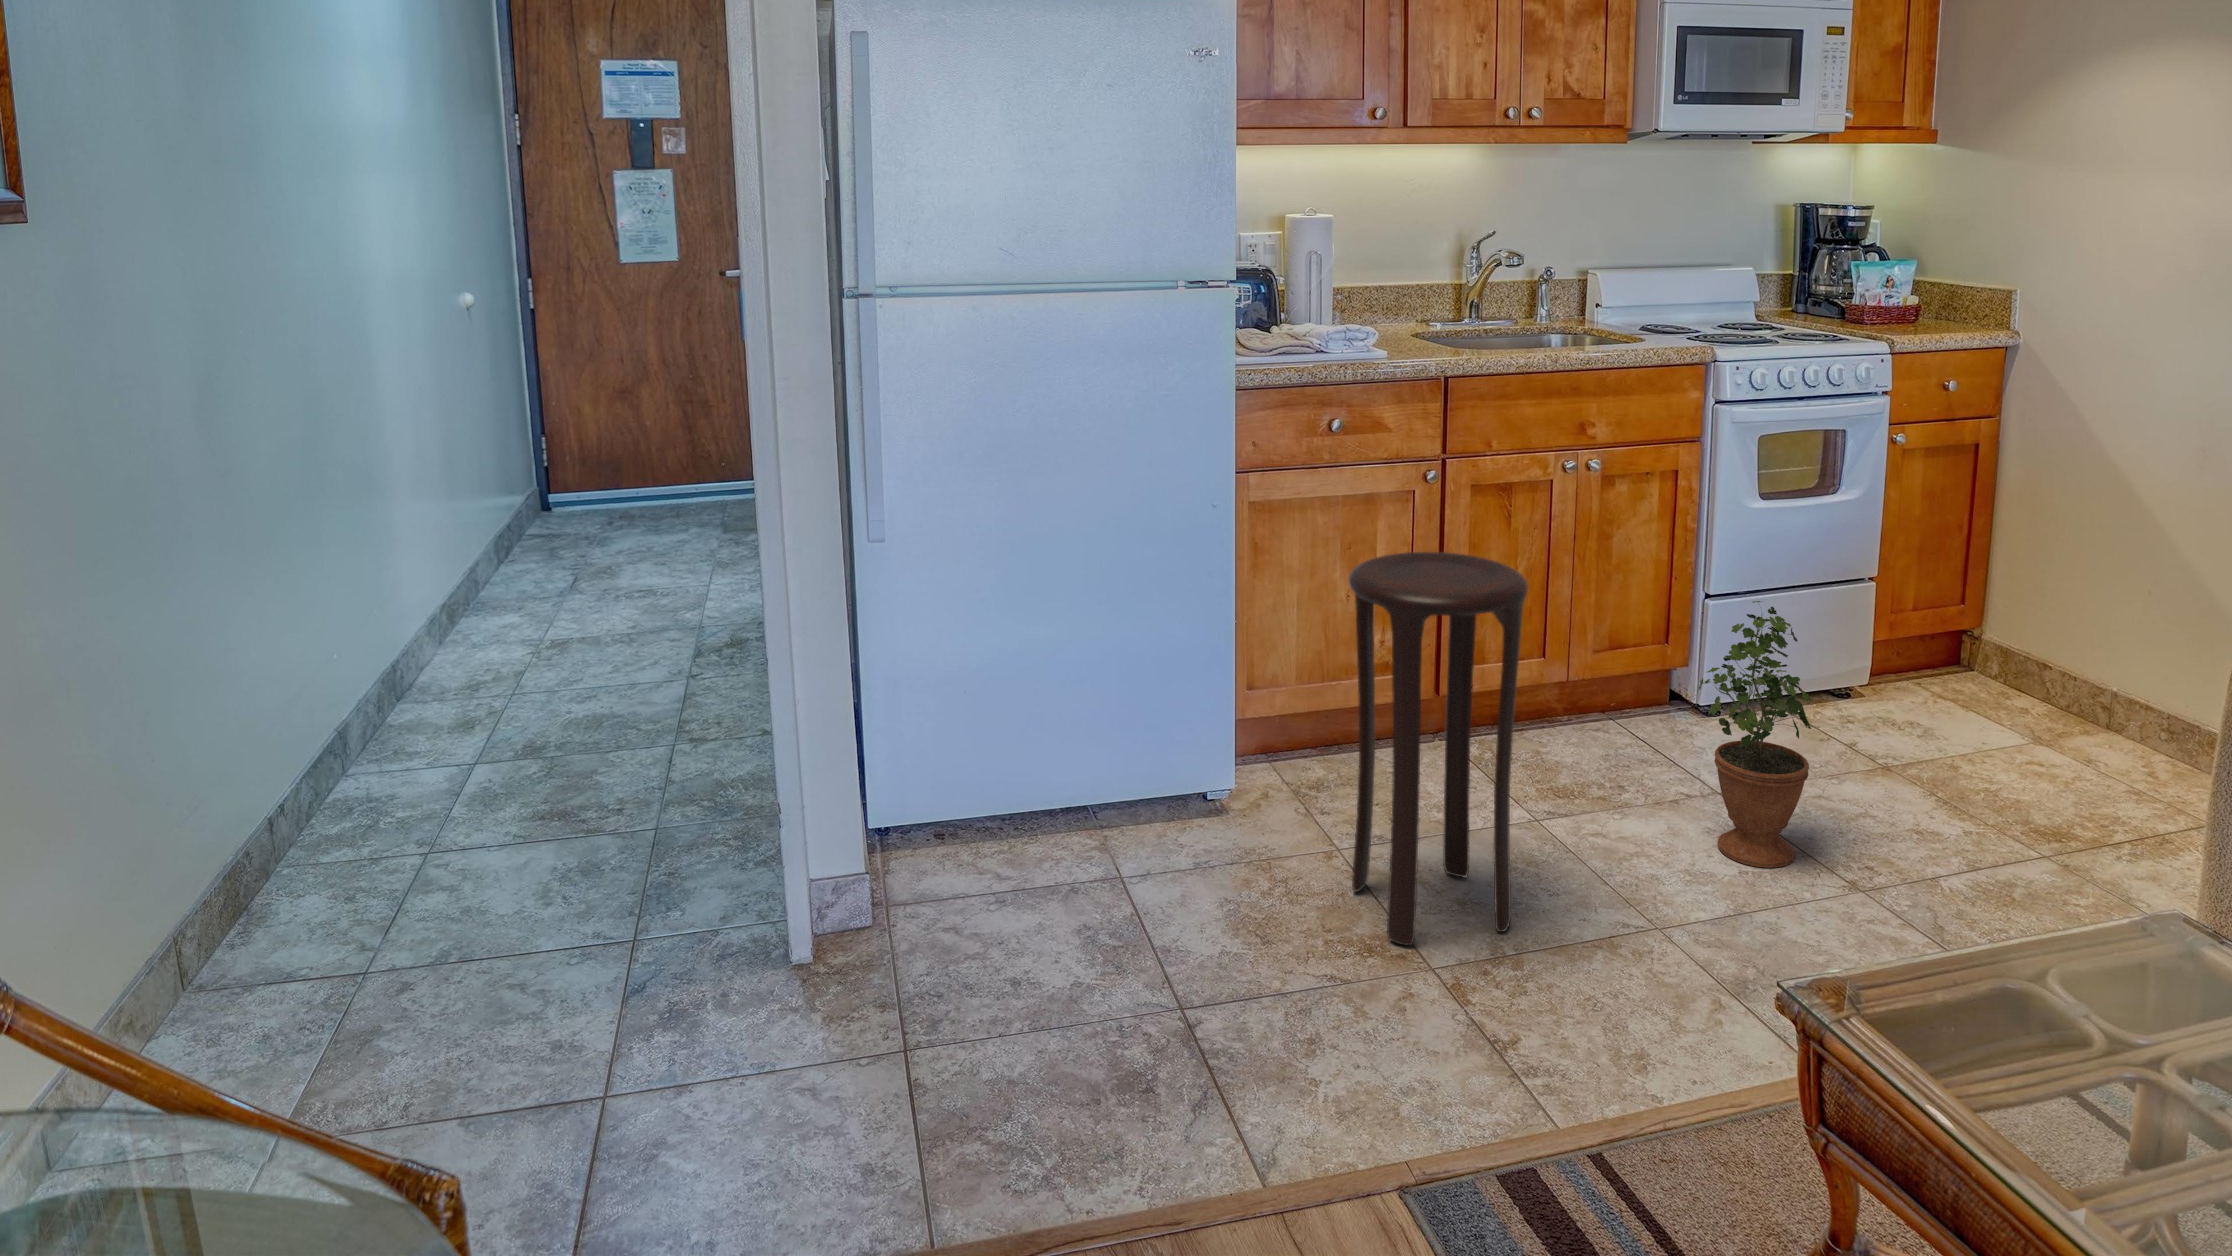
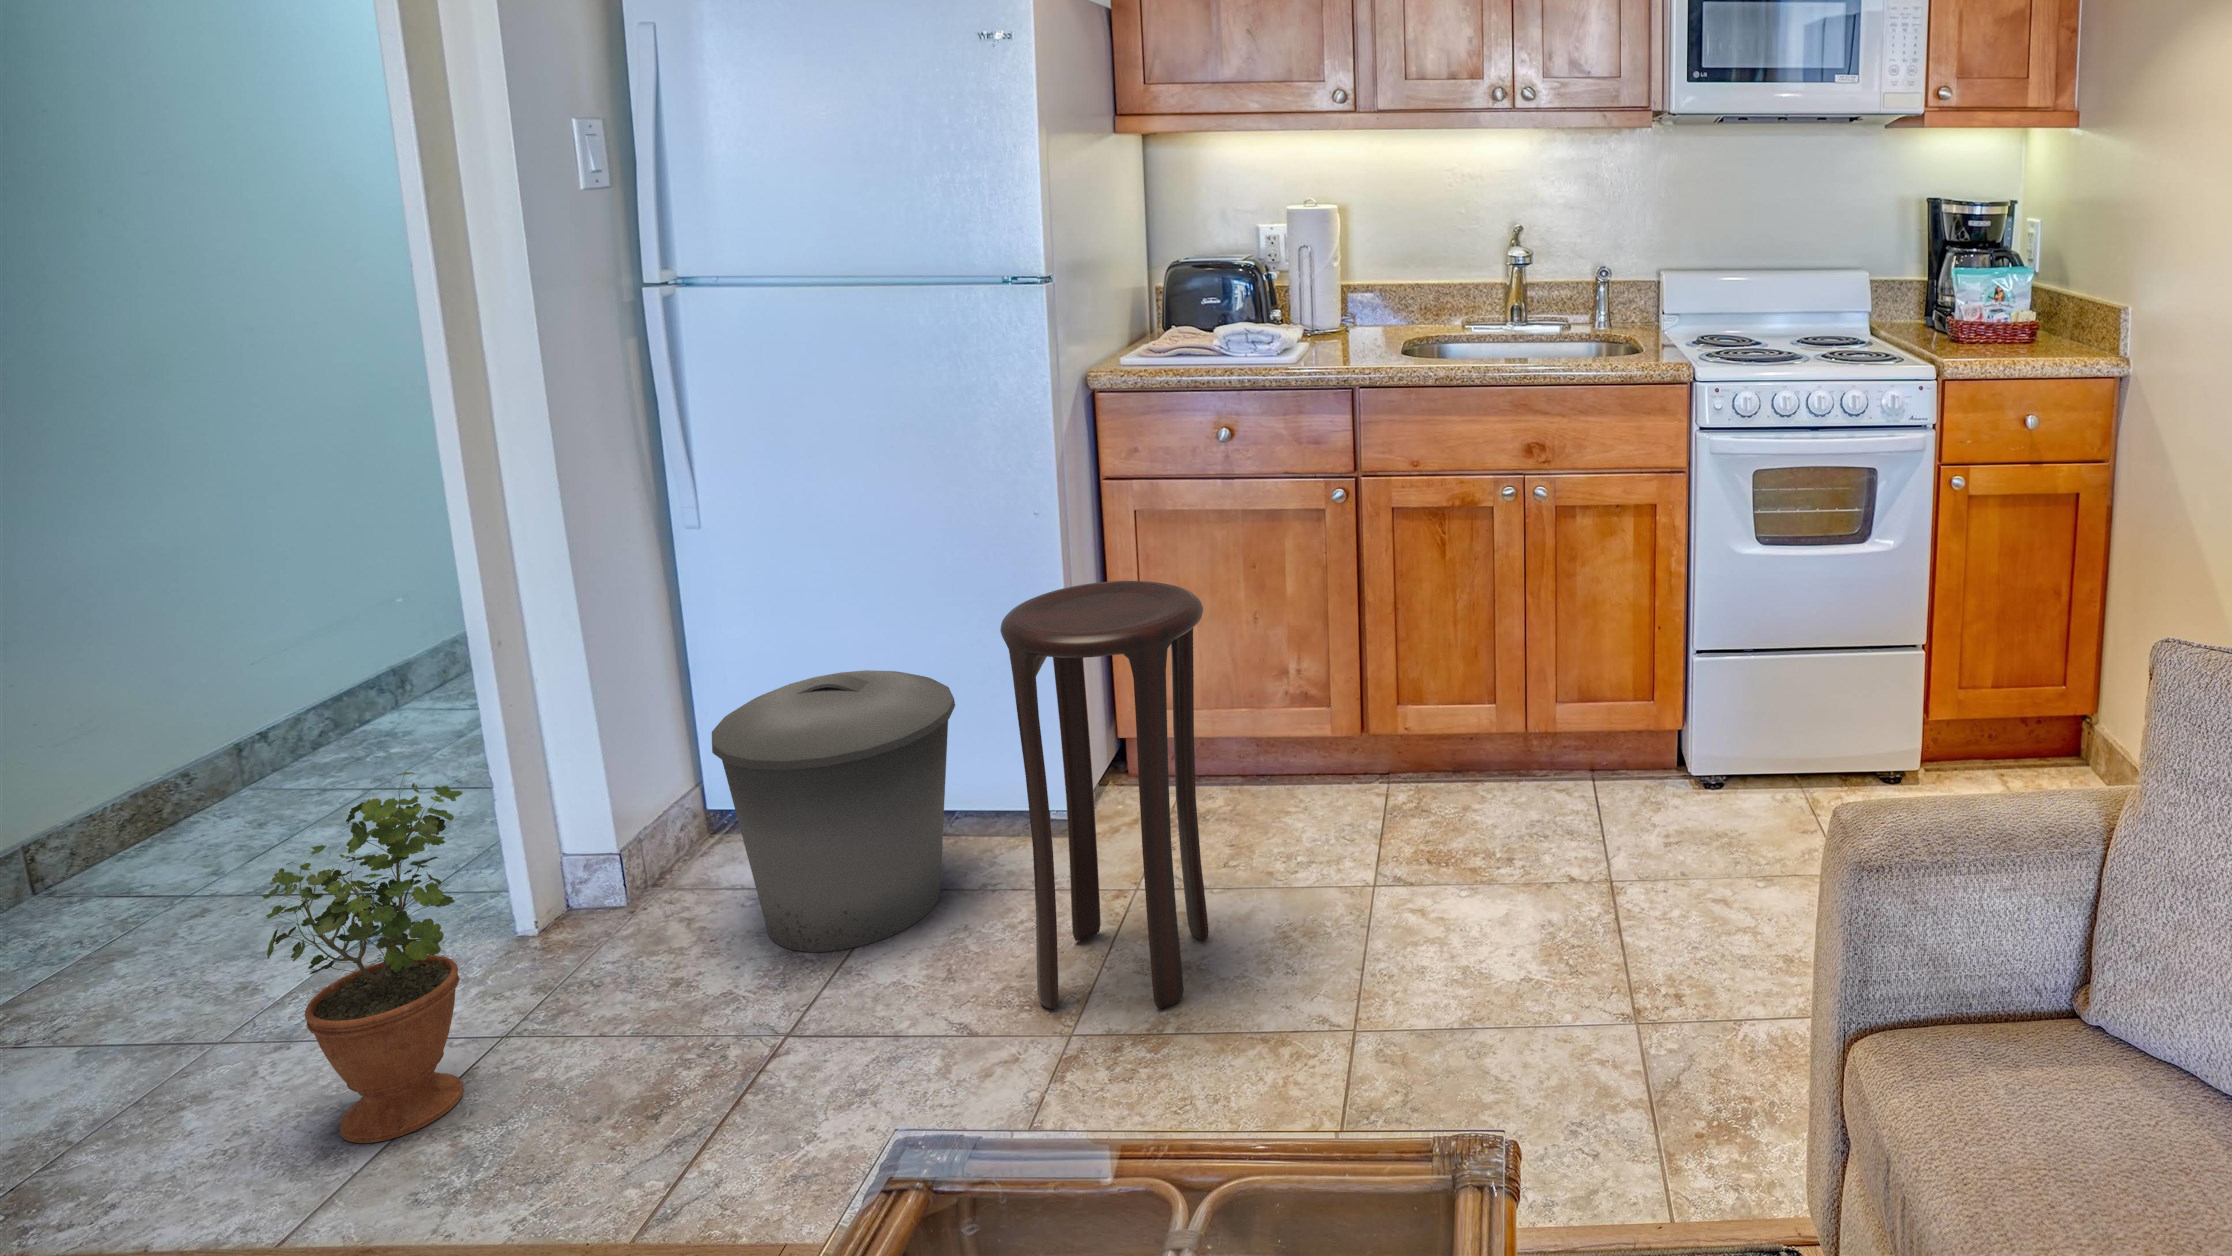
potted plant: present [1698,601,1812,868] -> present [262,772,464,1143]
trash can: none [999,664,1212,934] -> present [712,670,955,952]

